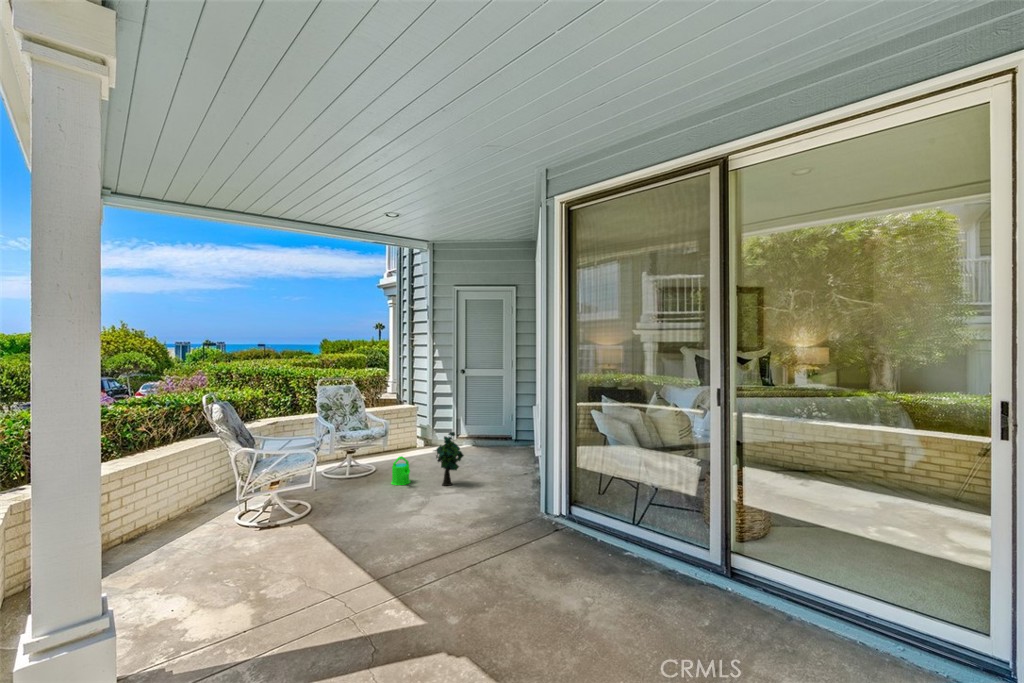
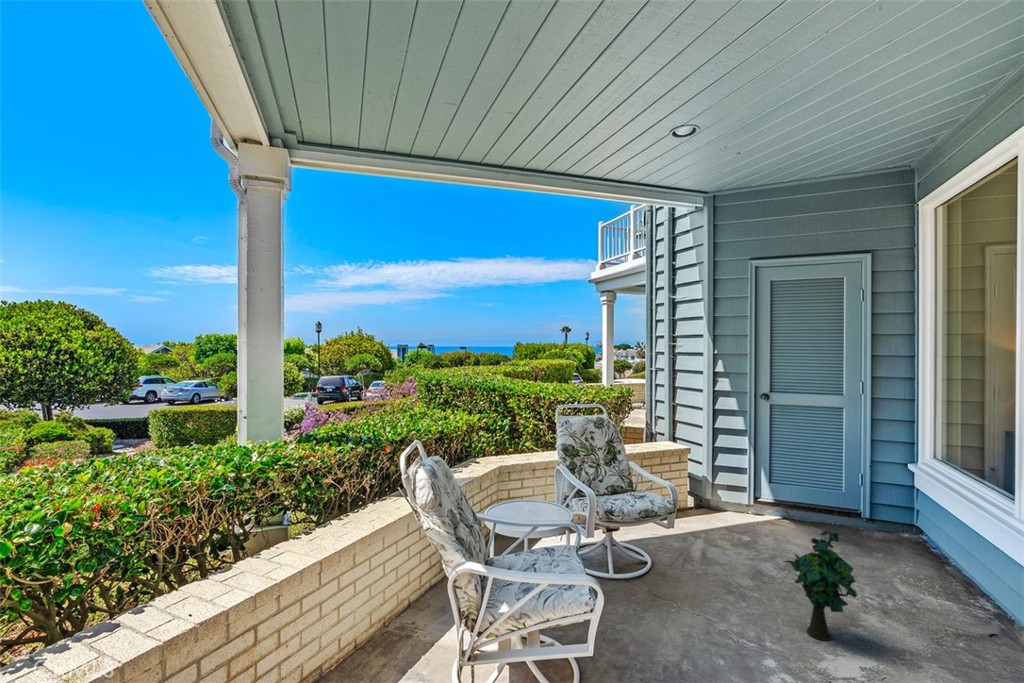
watering can: present [391,456,411,485] -> none [696,559,742,618]

